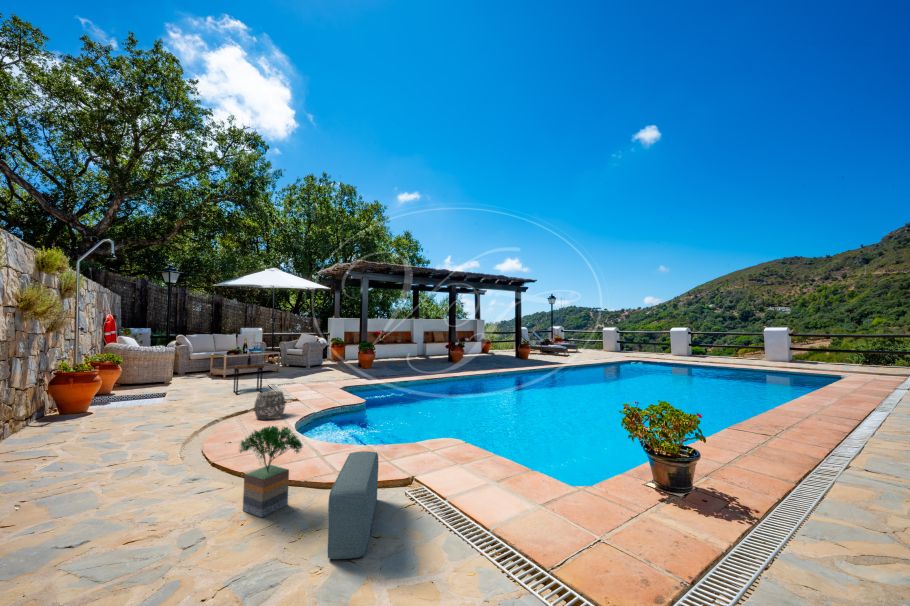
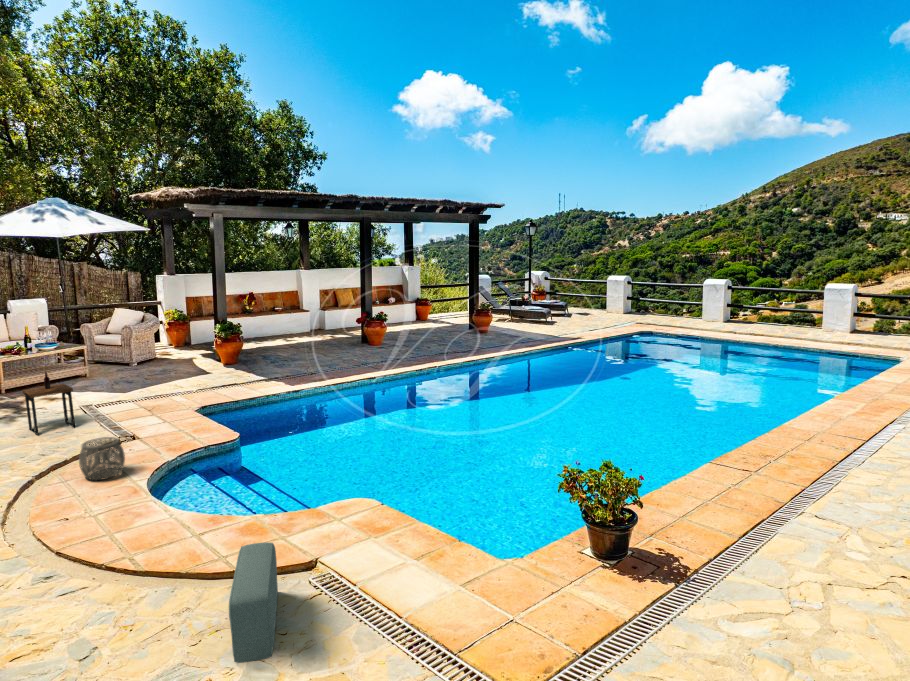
potted tree: present [239,426,303,518] -> none [104,522,185,625]

